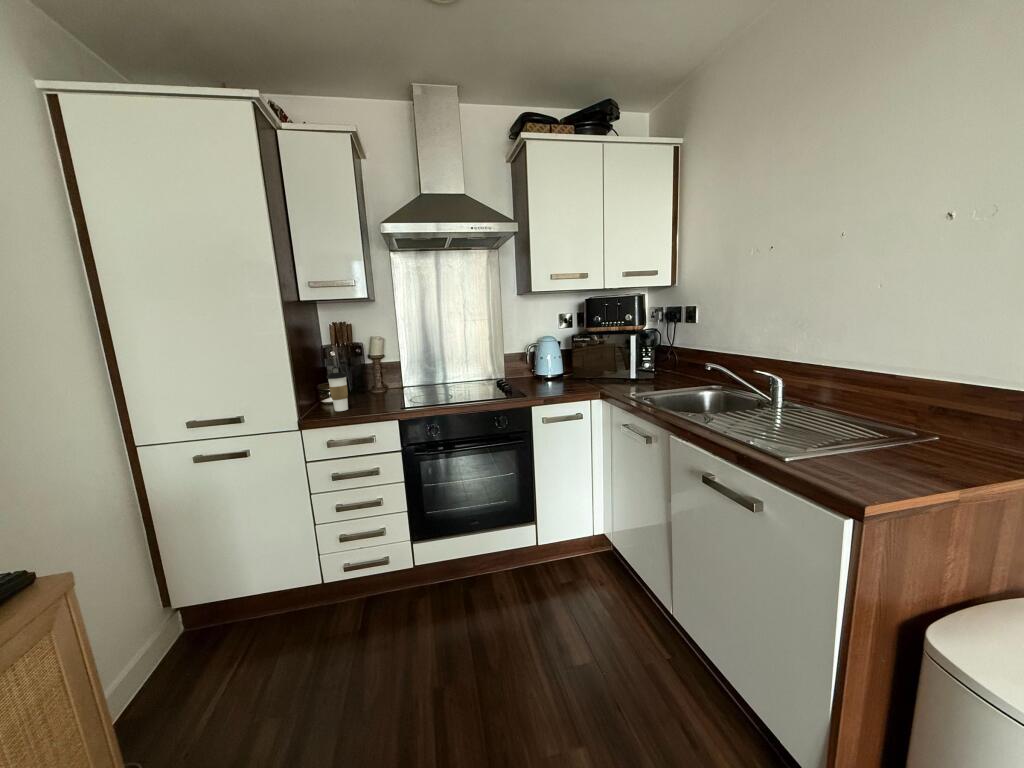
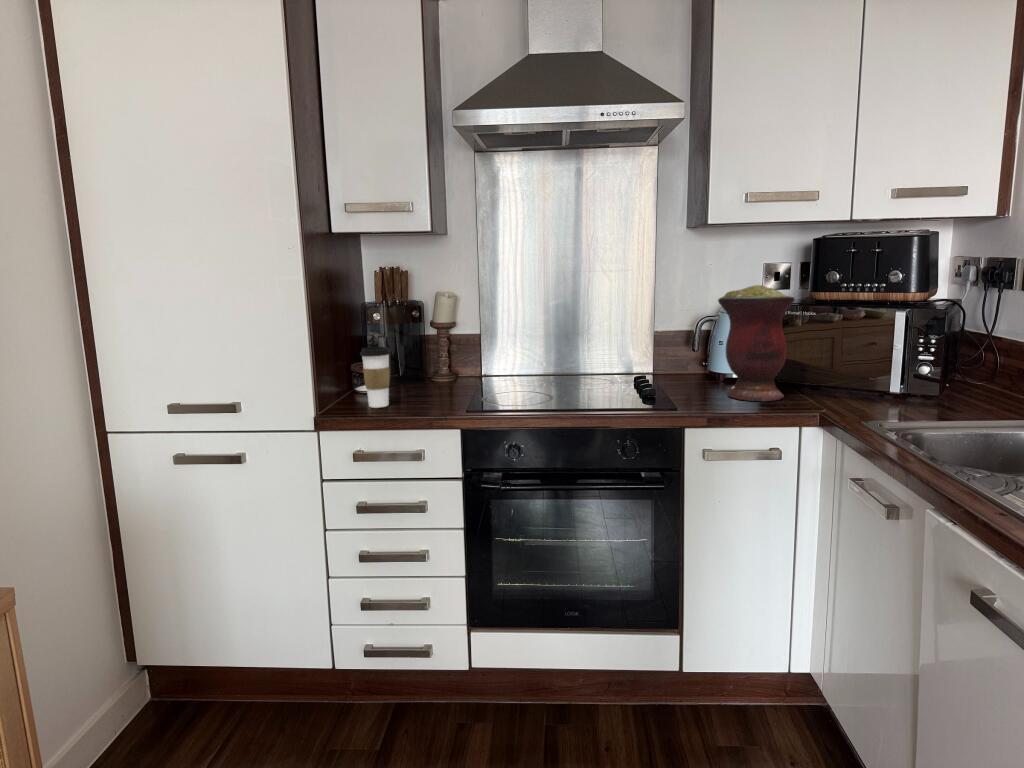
vase: none [541,324,582,389] -> present [718,285,794,401]

